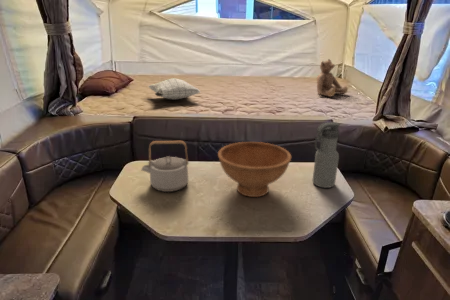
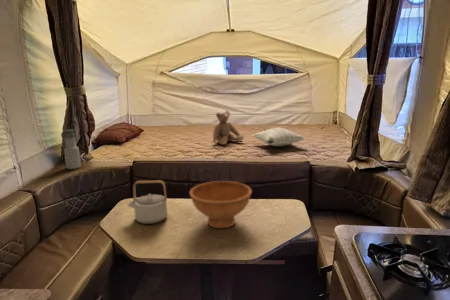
teddy bear: present [317,59,348,96] -> present [213,111,243,145]
pillow: present [149,78,201,100] -> present [253,127,304,146]
water bottle: present [313,122,339,188] -> present [61,129,81,169]

